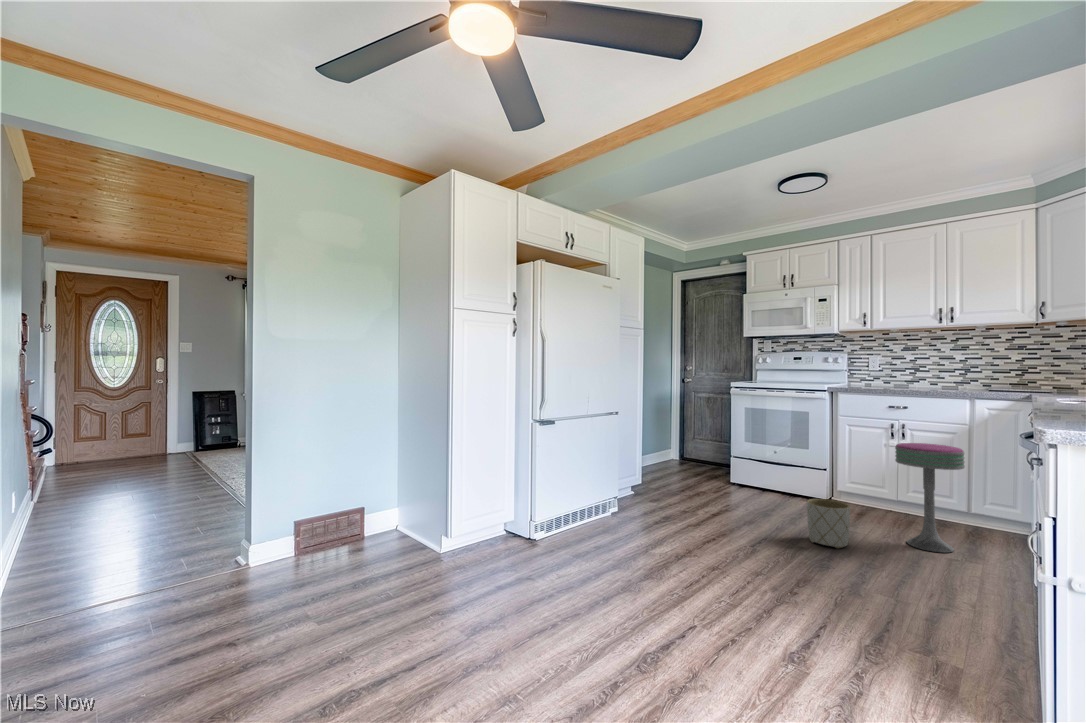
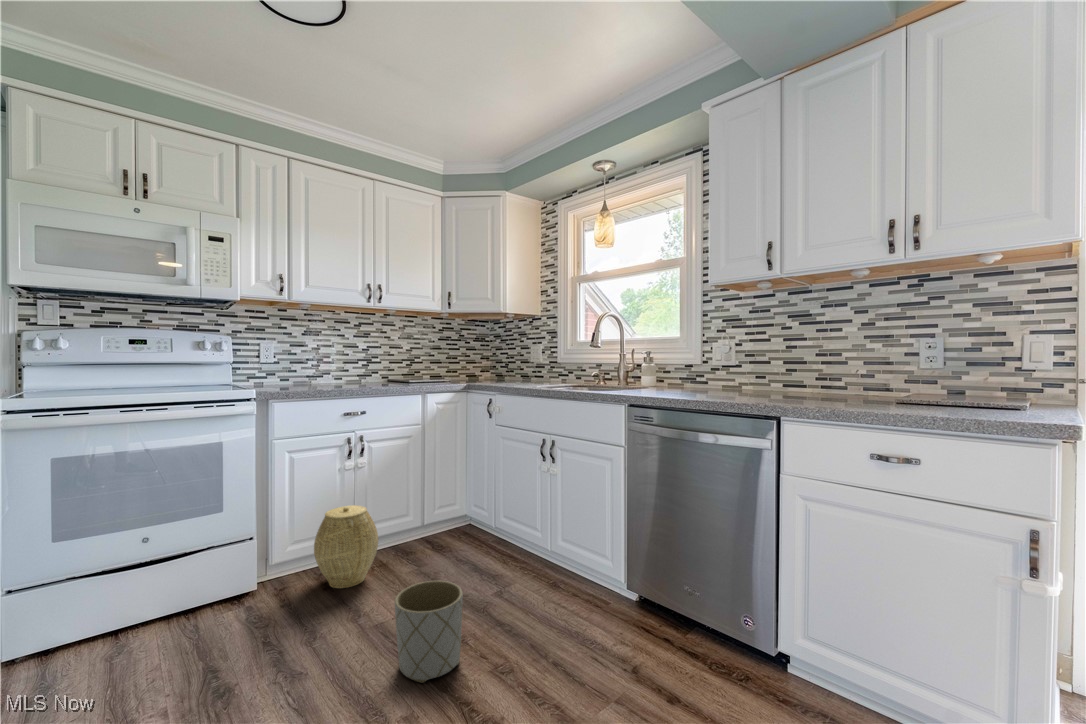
bar stool: present [895,443,965,553] -> none [434,453,505,596]
woven basket: none [846,467,894,519] -> present [314,505,378,588]

